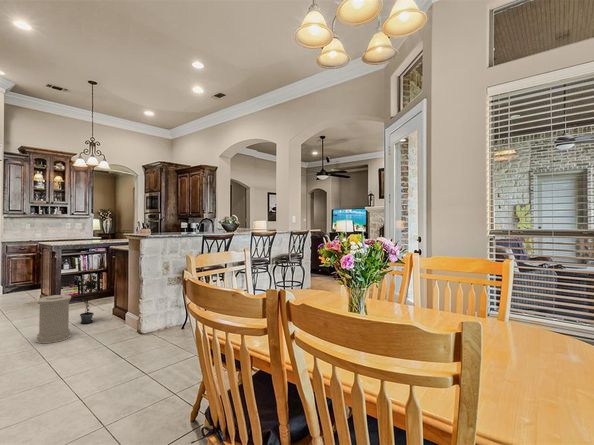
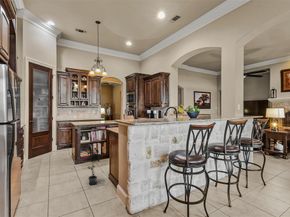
trash can: present [37,295,71,343] -> none [58,166,81,206]

